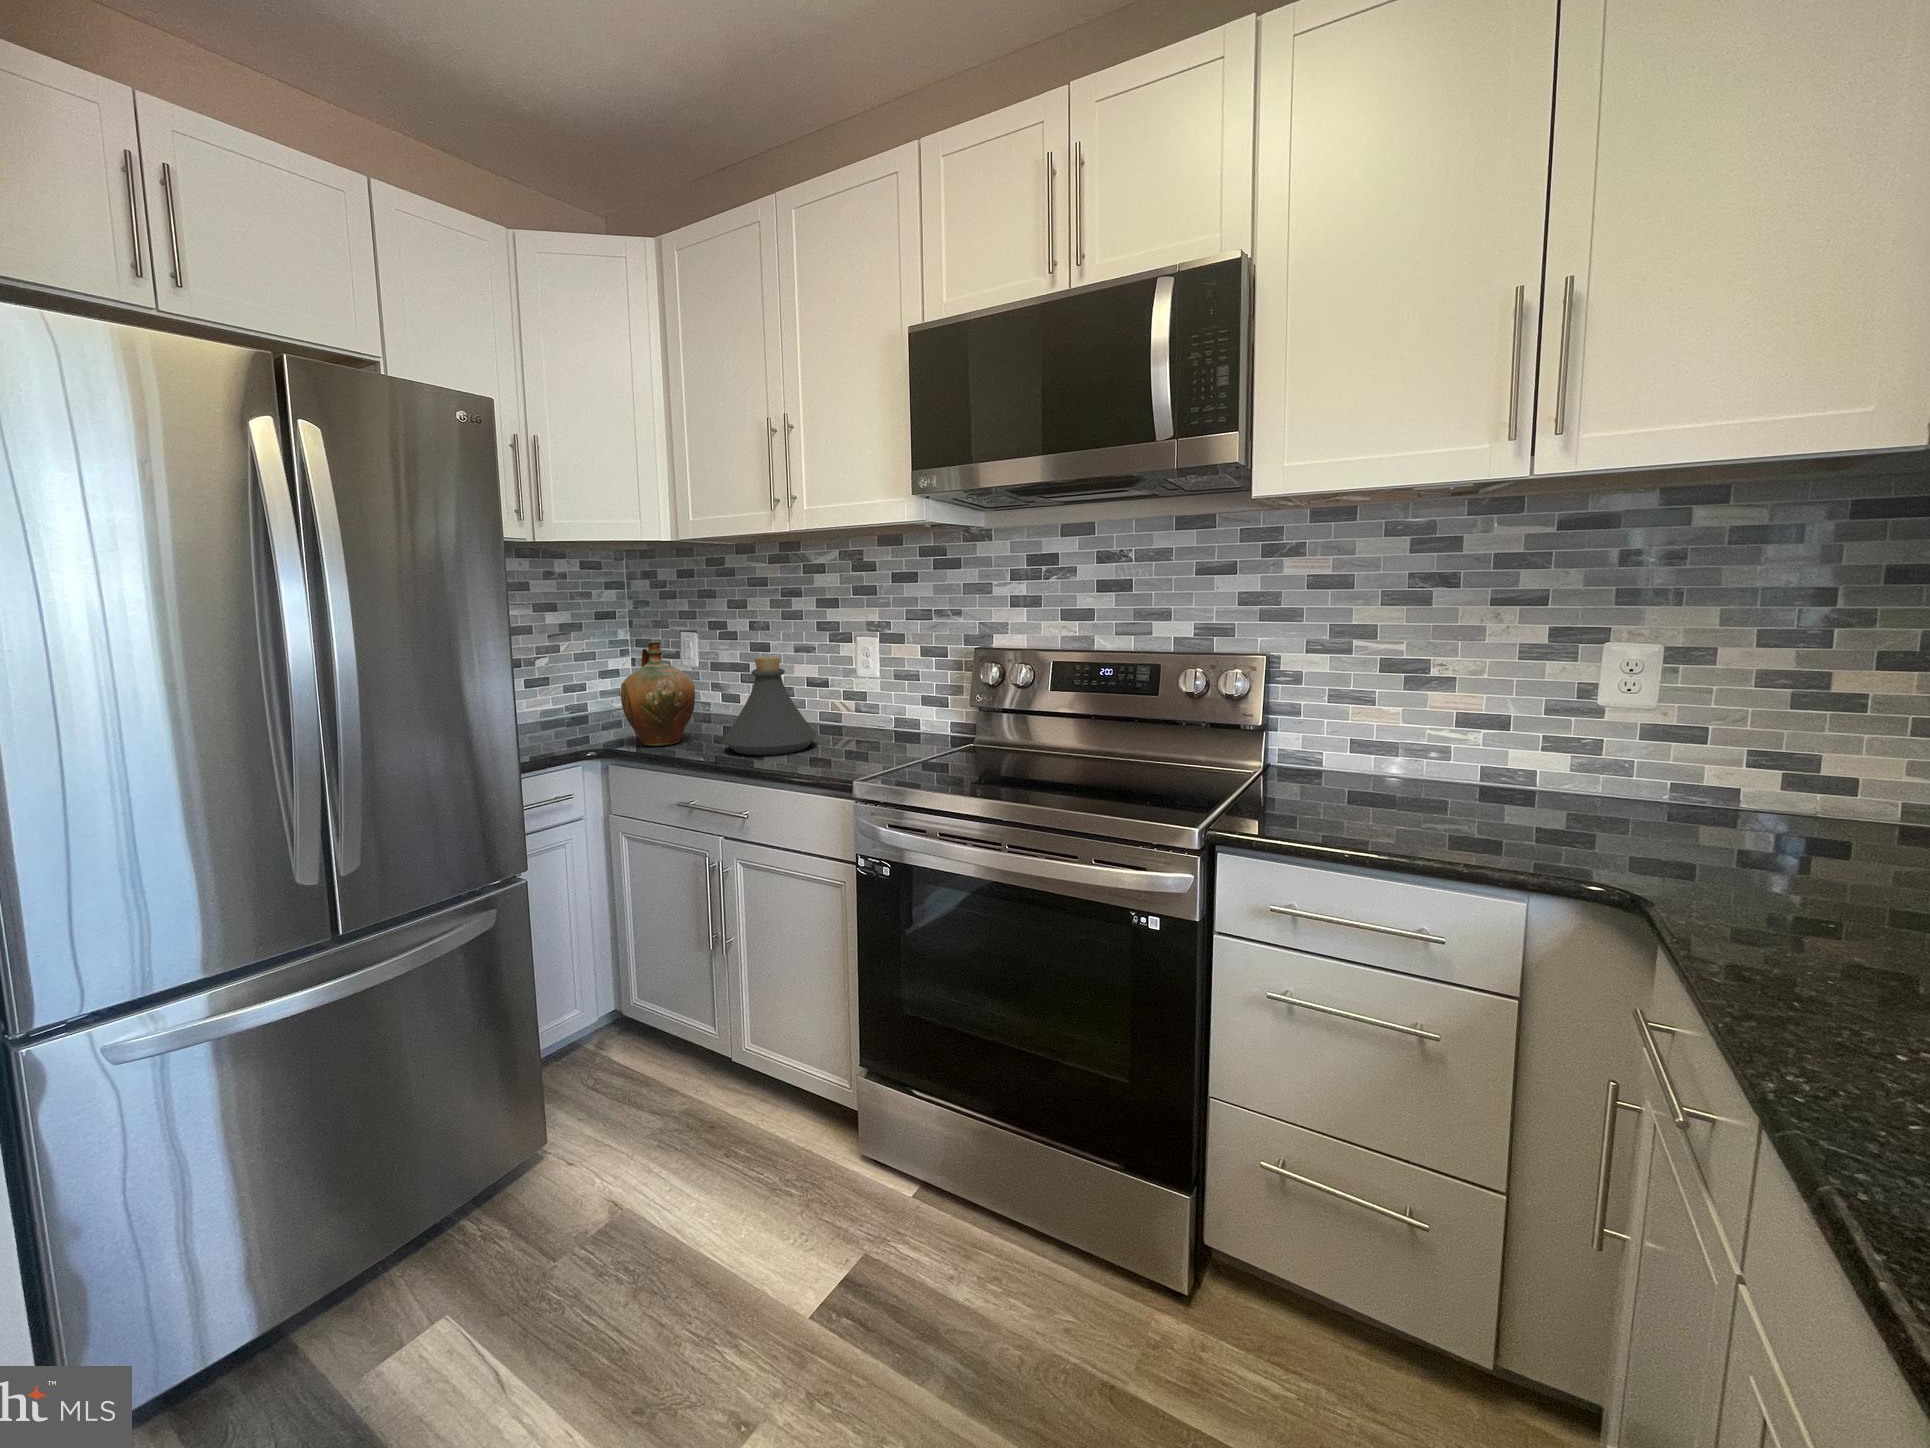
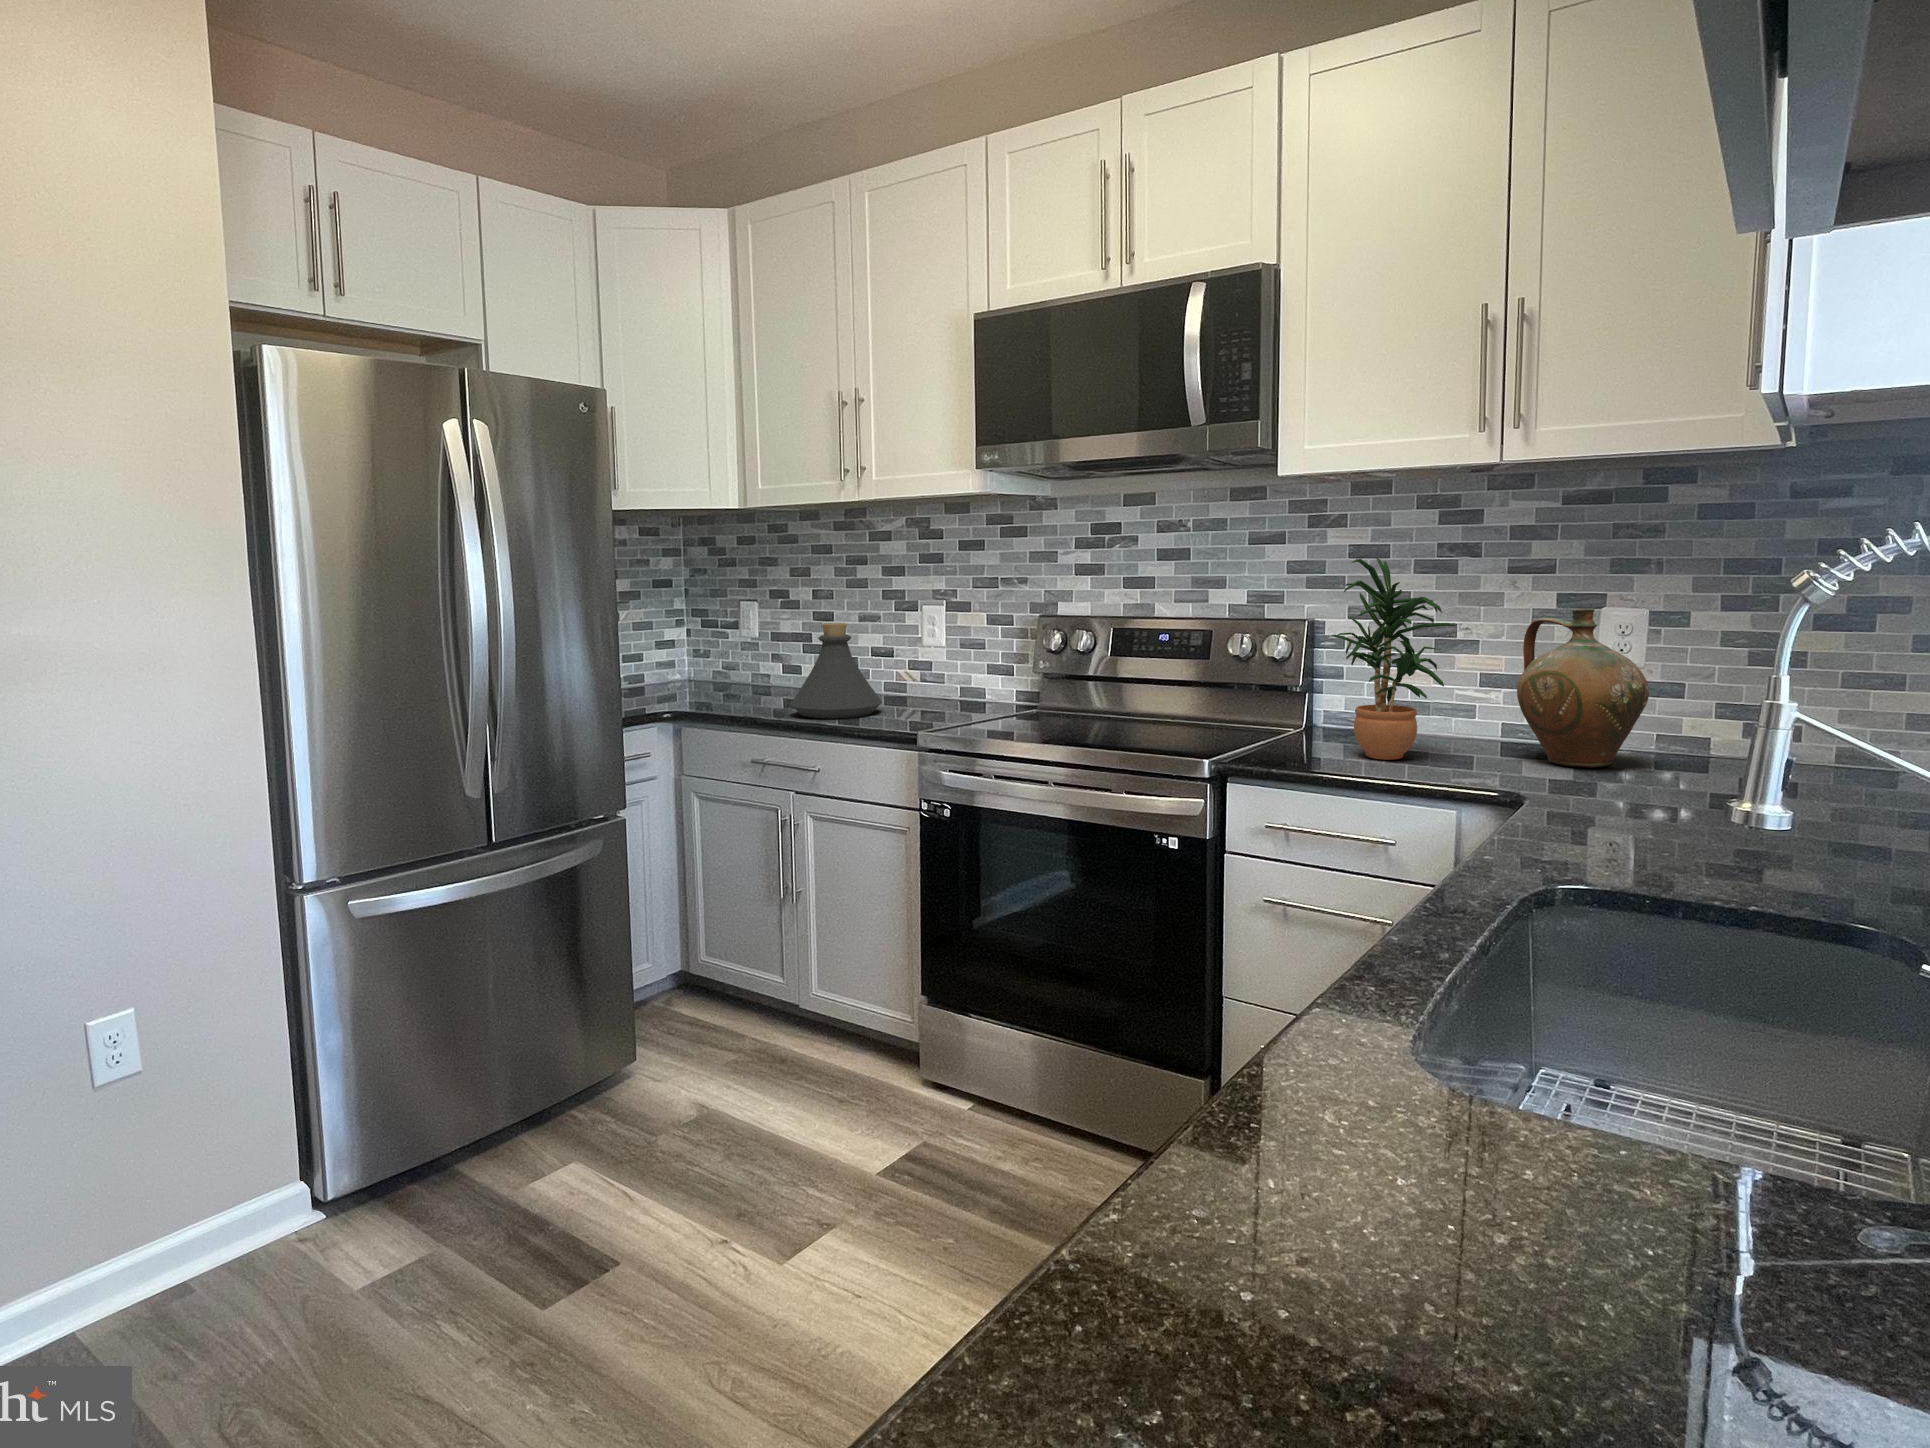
potted plant: none [1318,589,1466,817] -> present [1332,558,1456,760]
ceramic jug: present [620,641,695,746] -> present [1517,608,1649,767]

